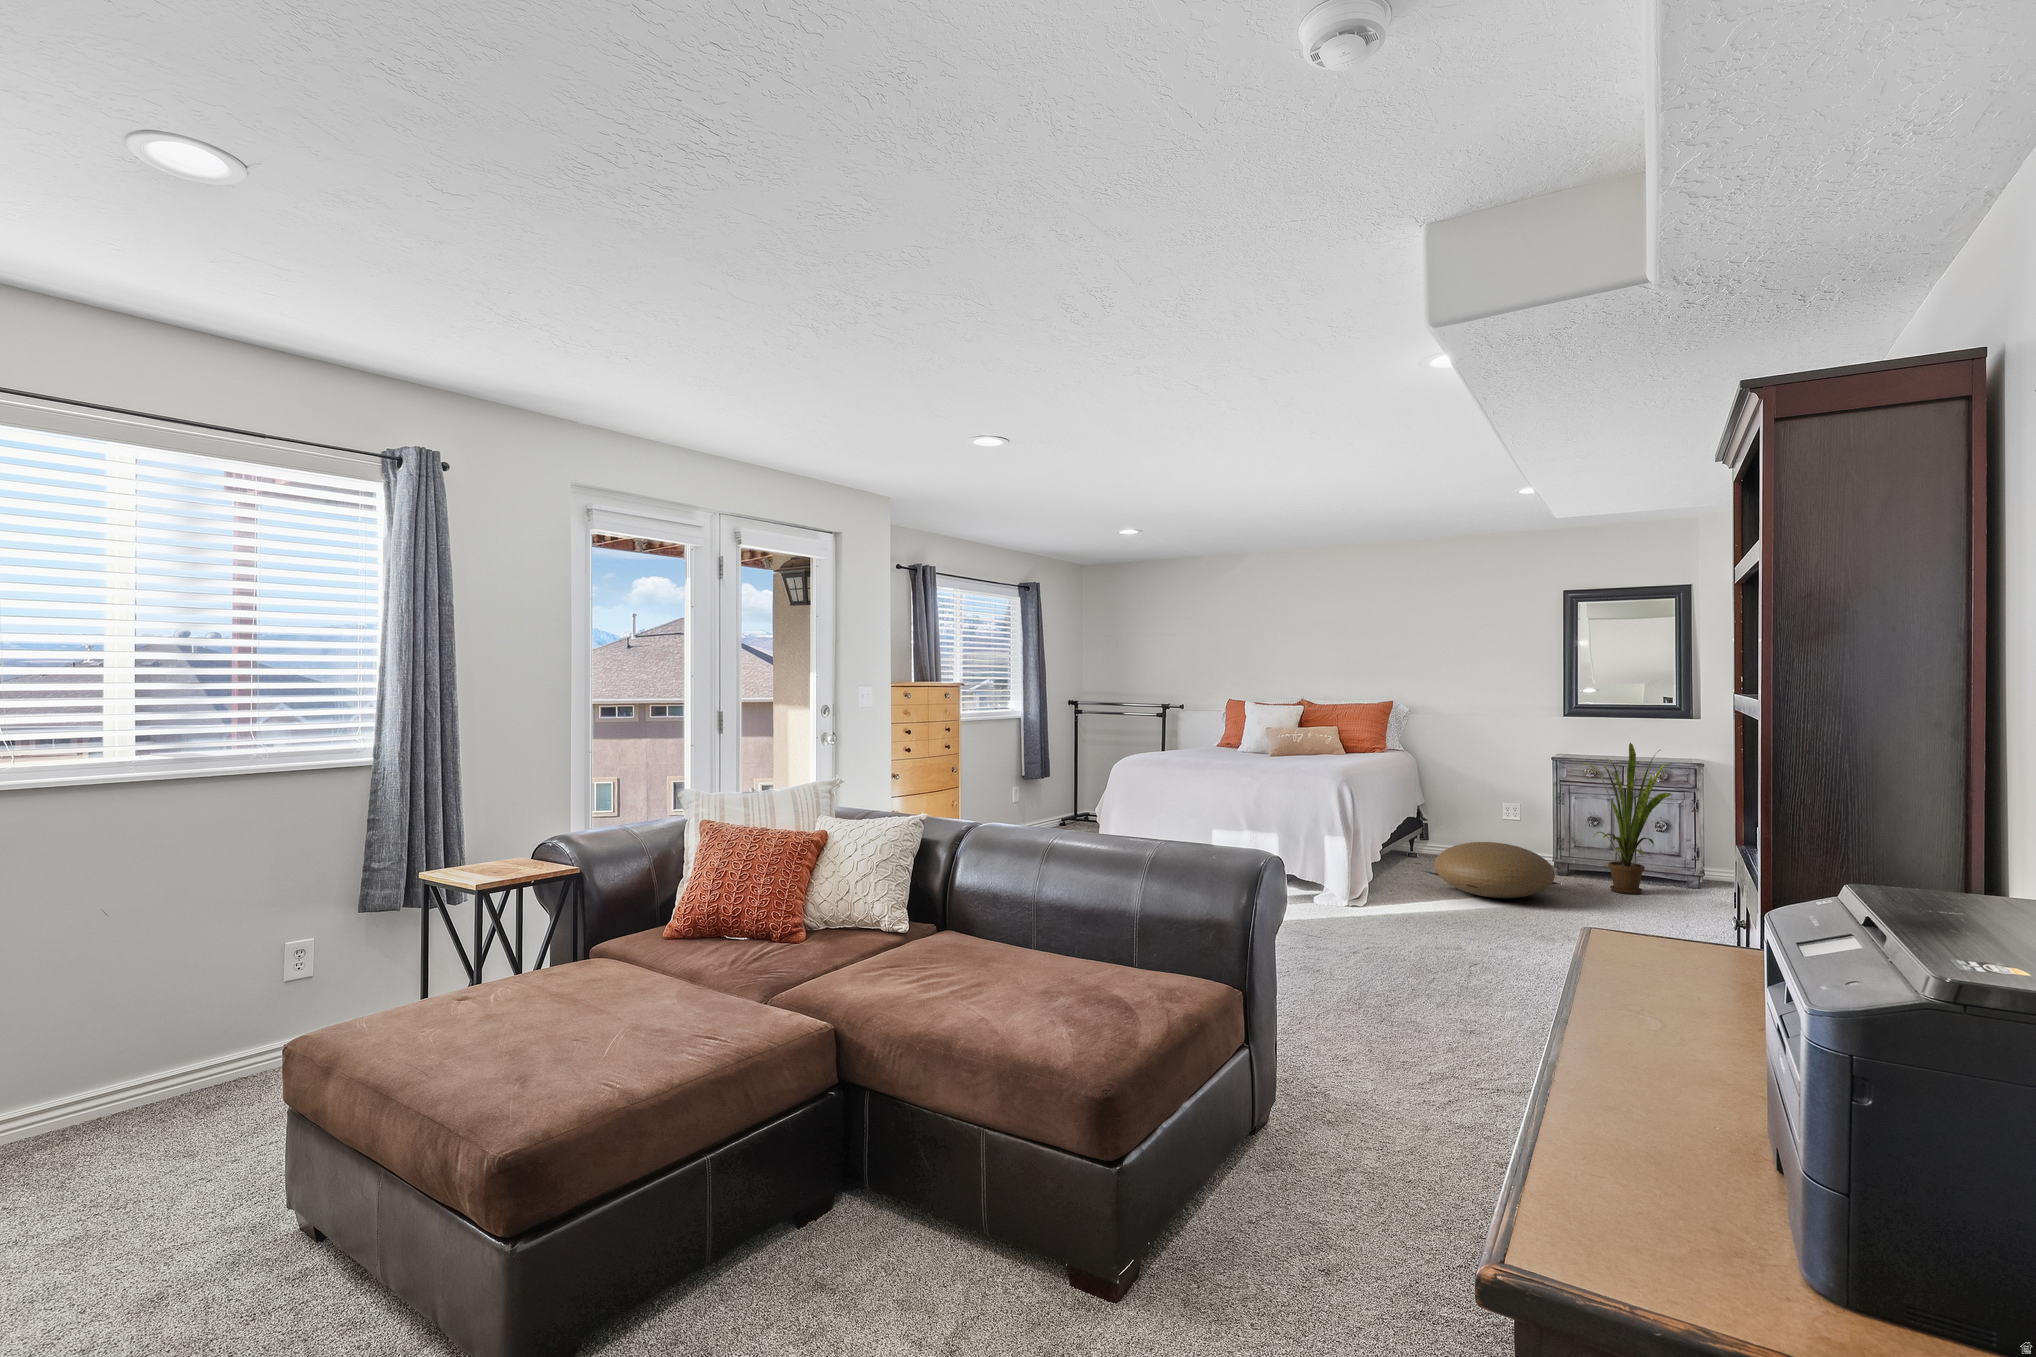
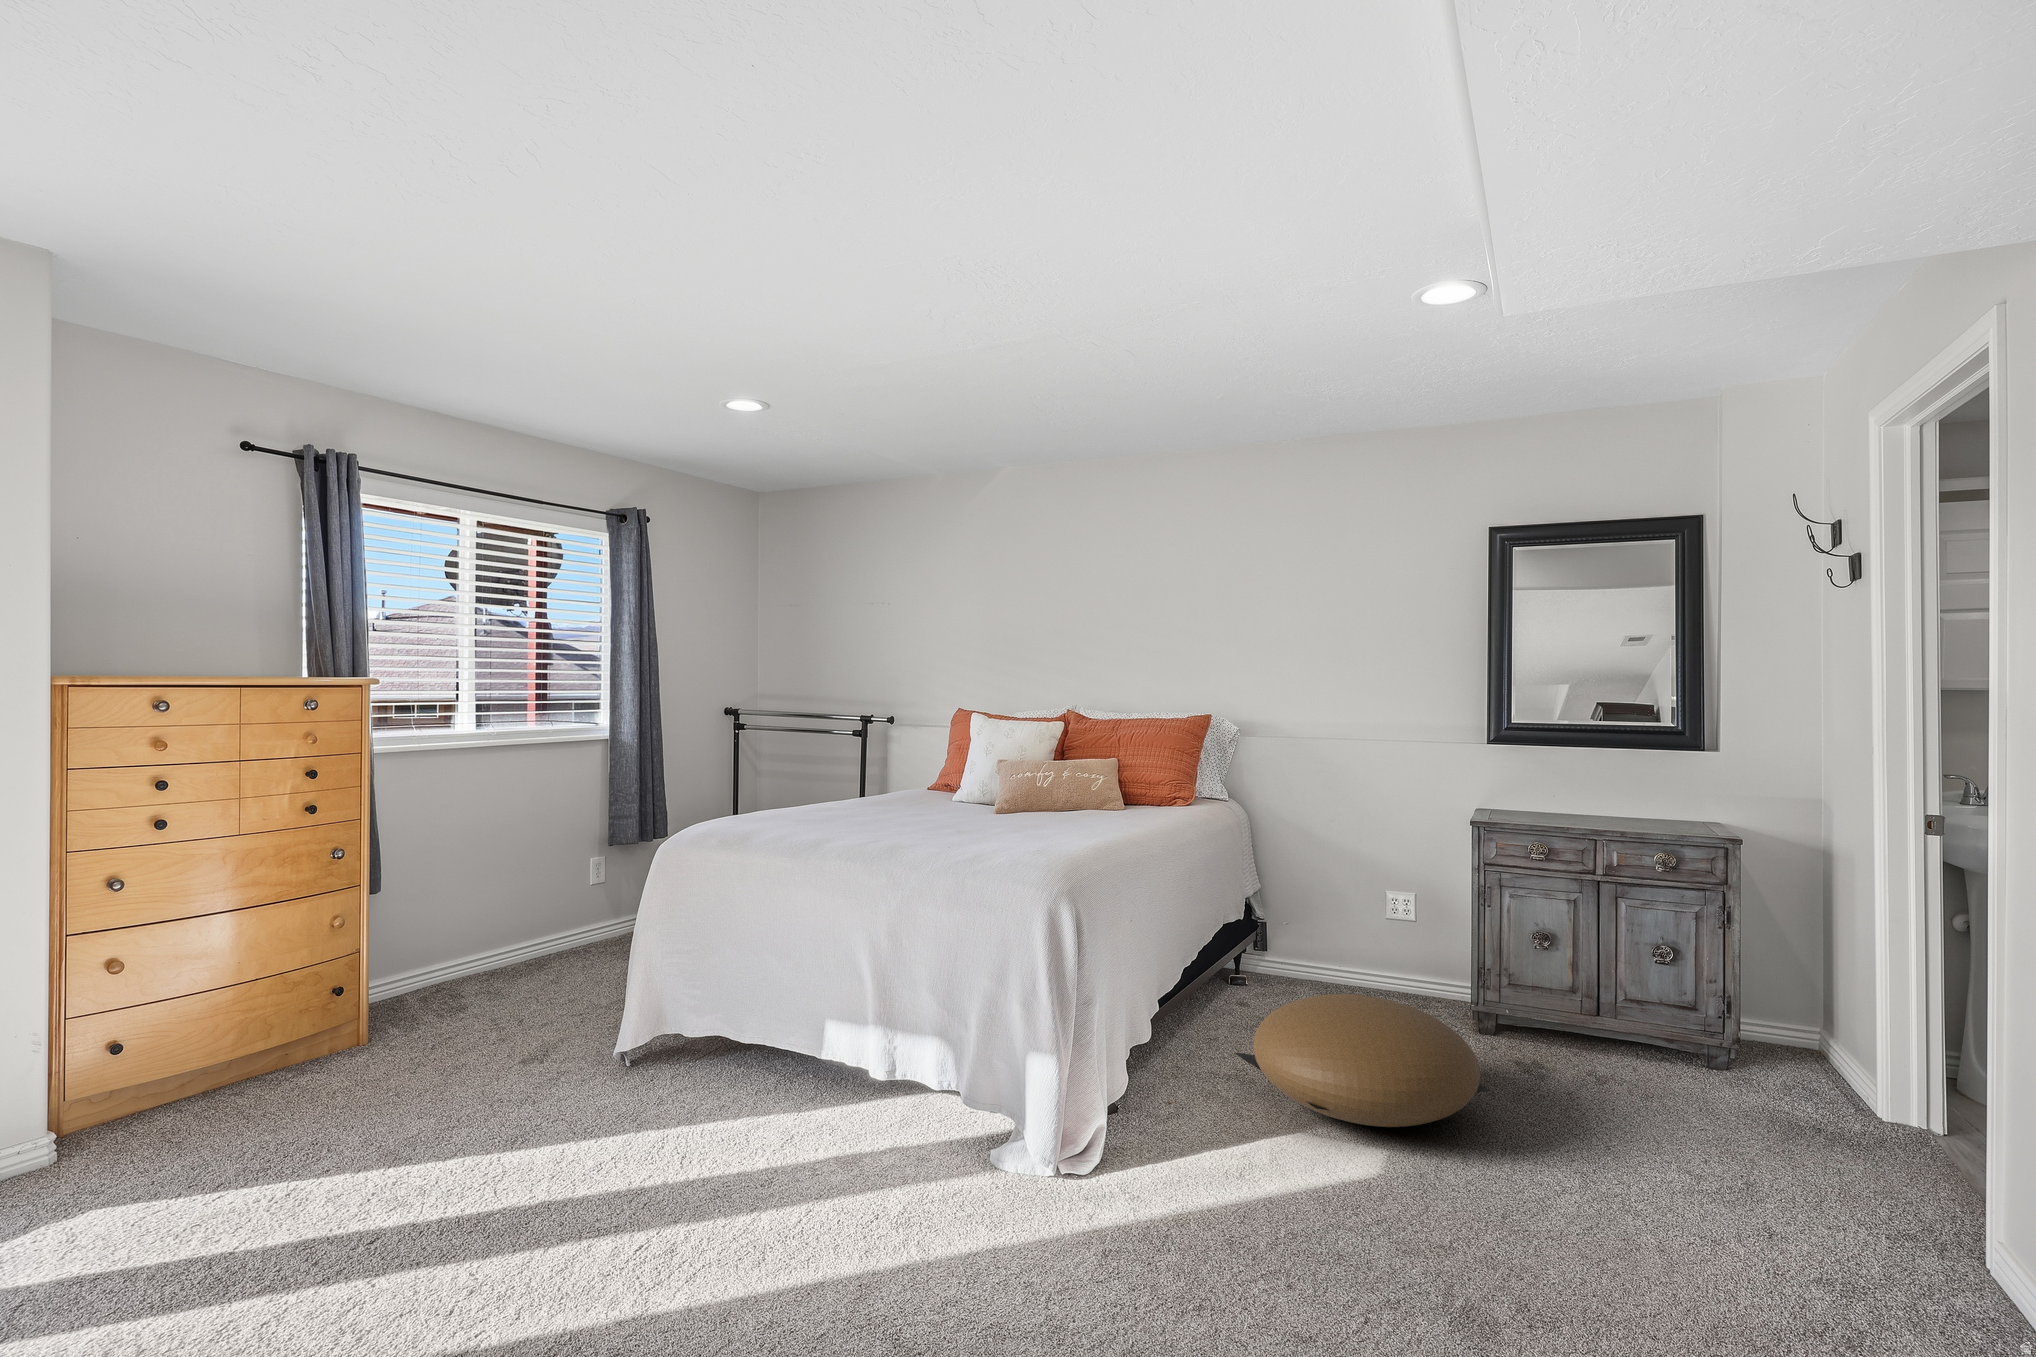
house plant: present [1581,743,1671,894] -> none [1518,797,1693,1092]

